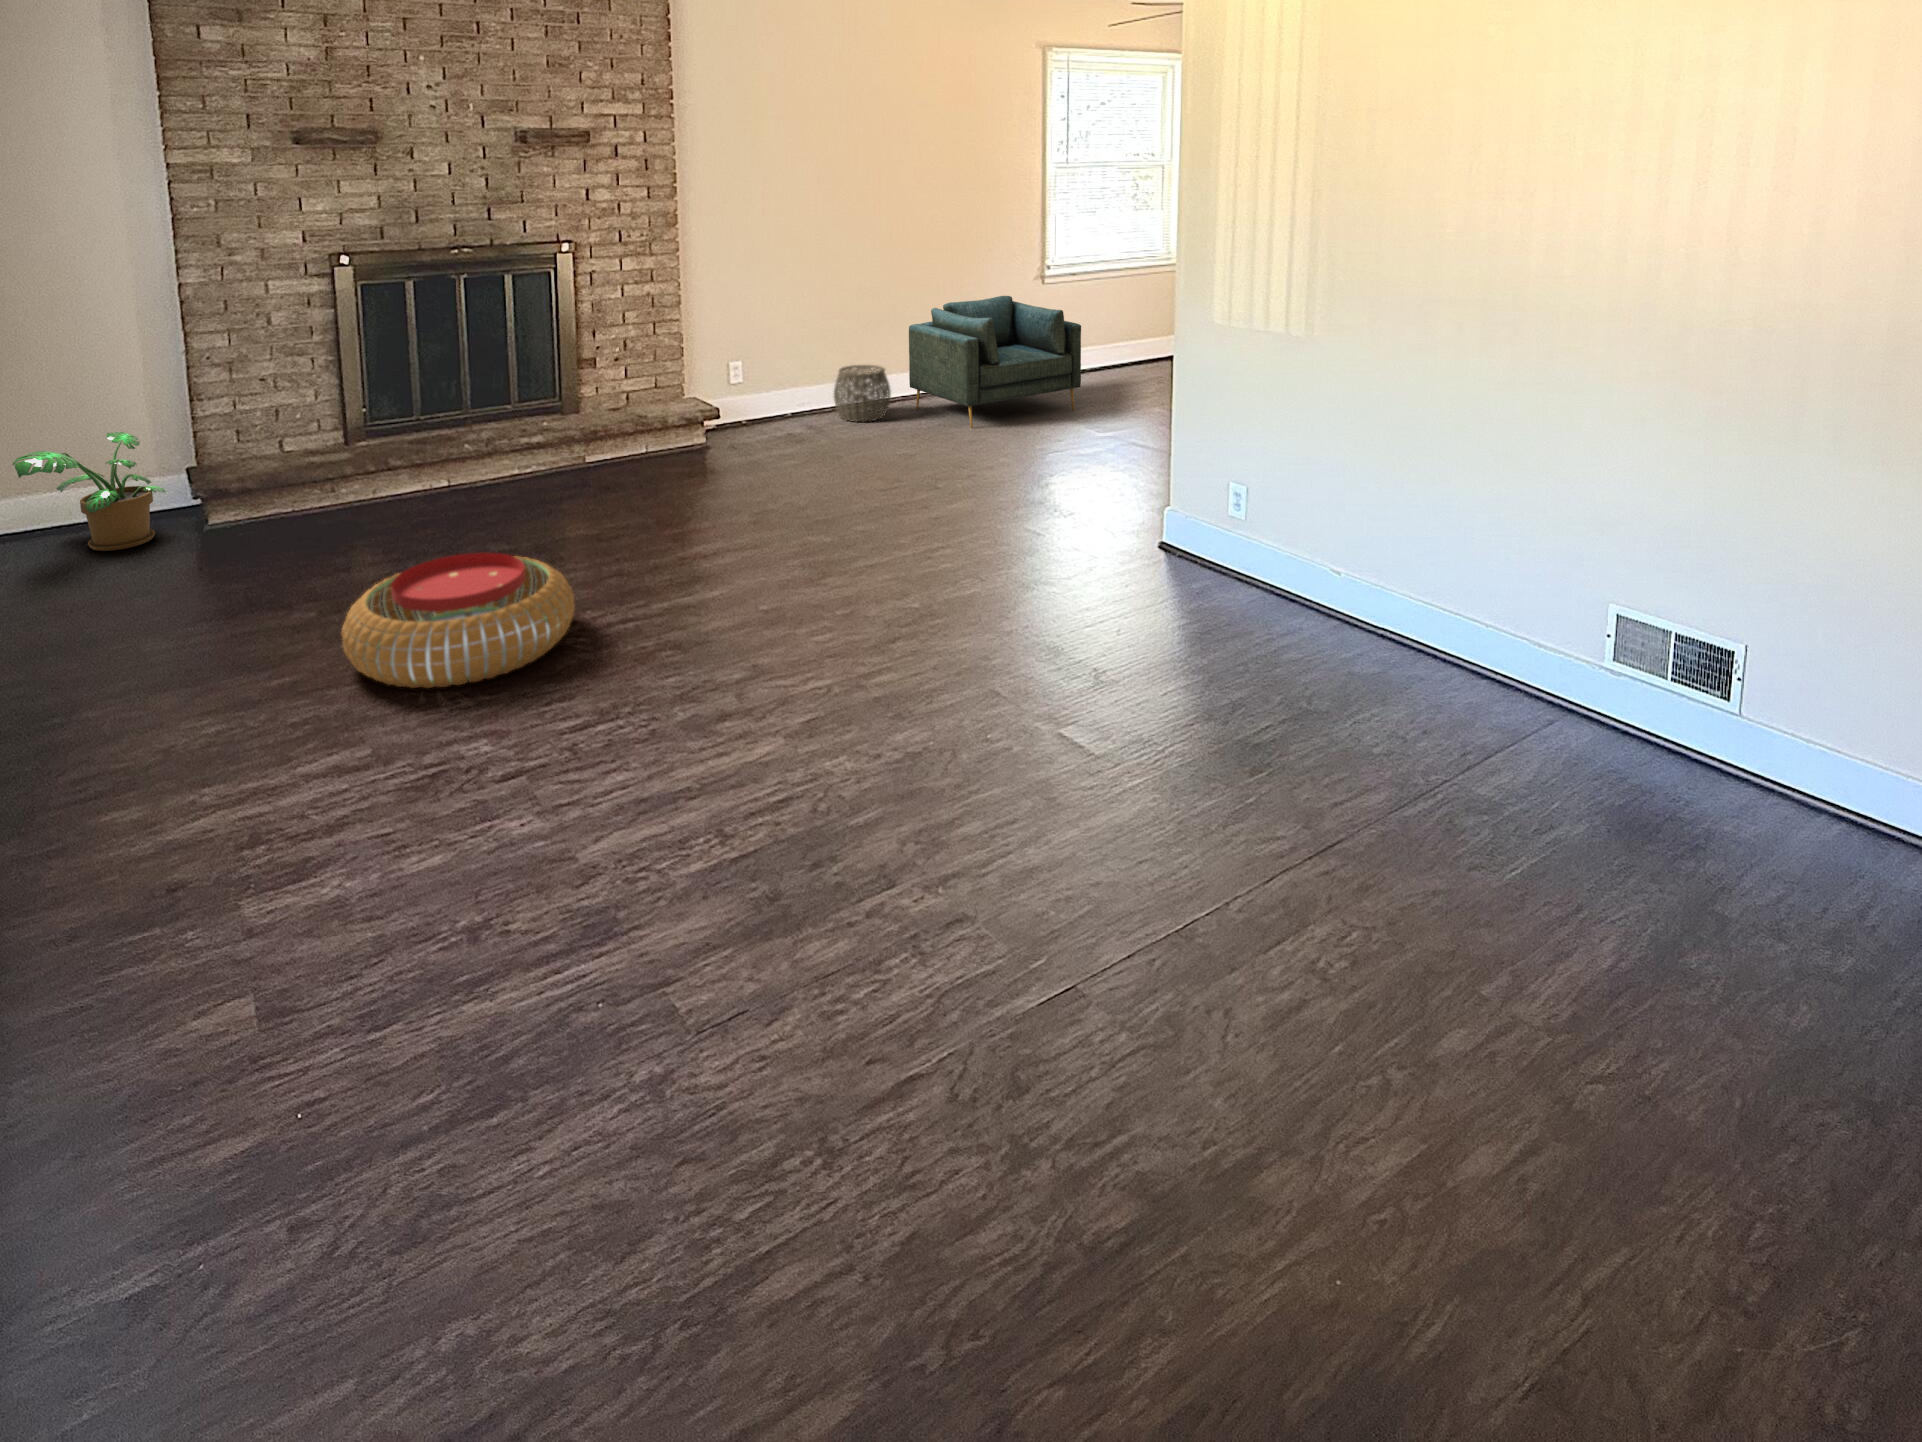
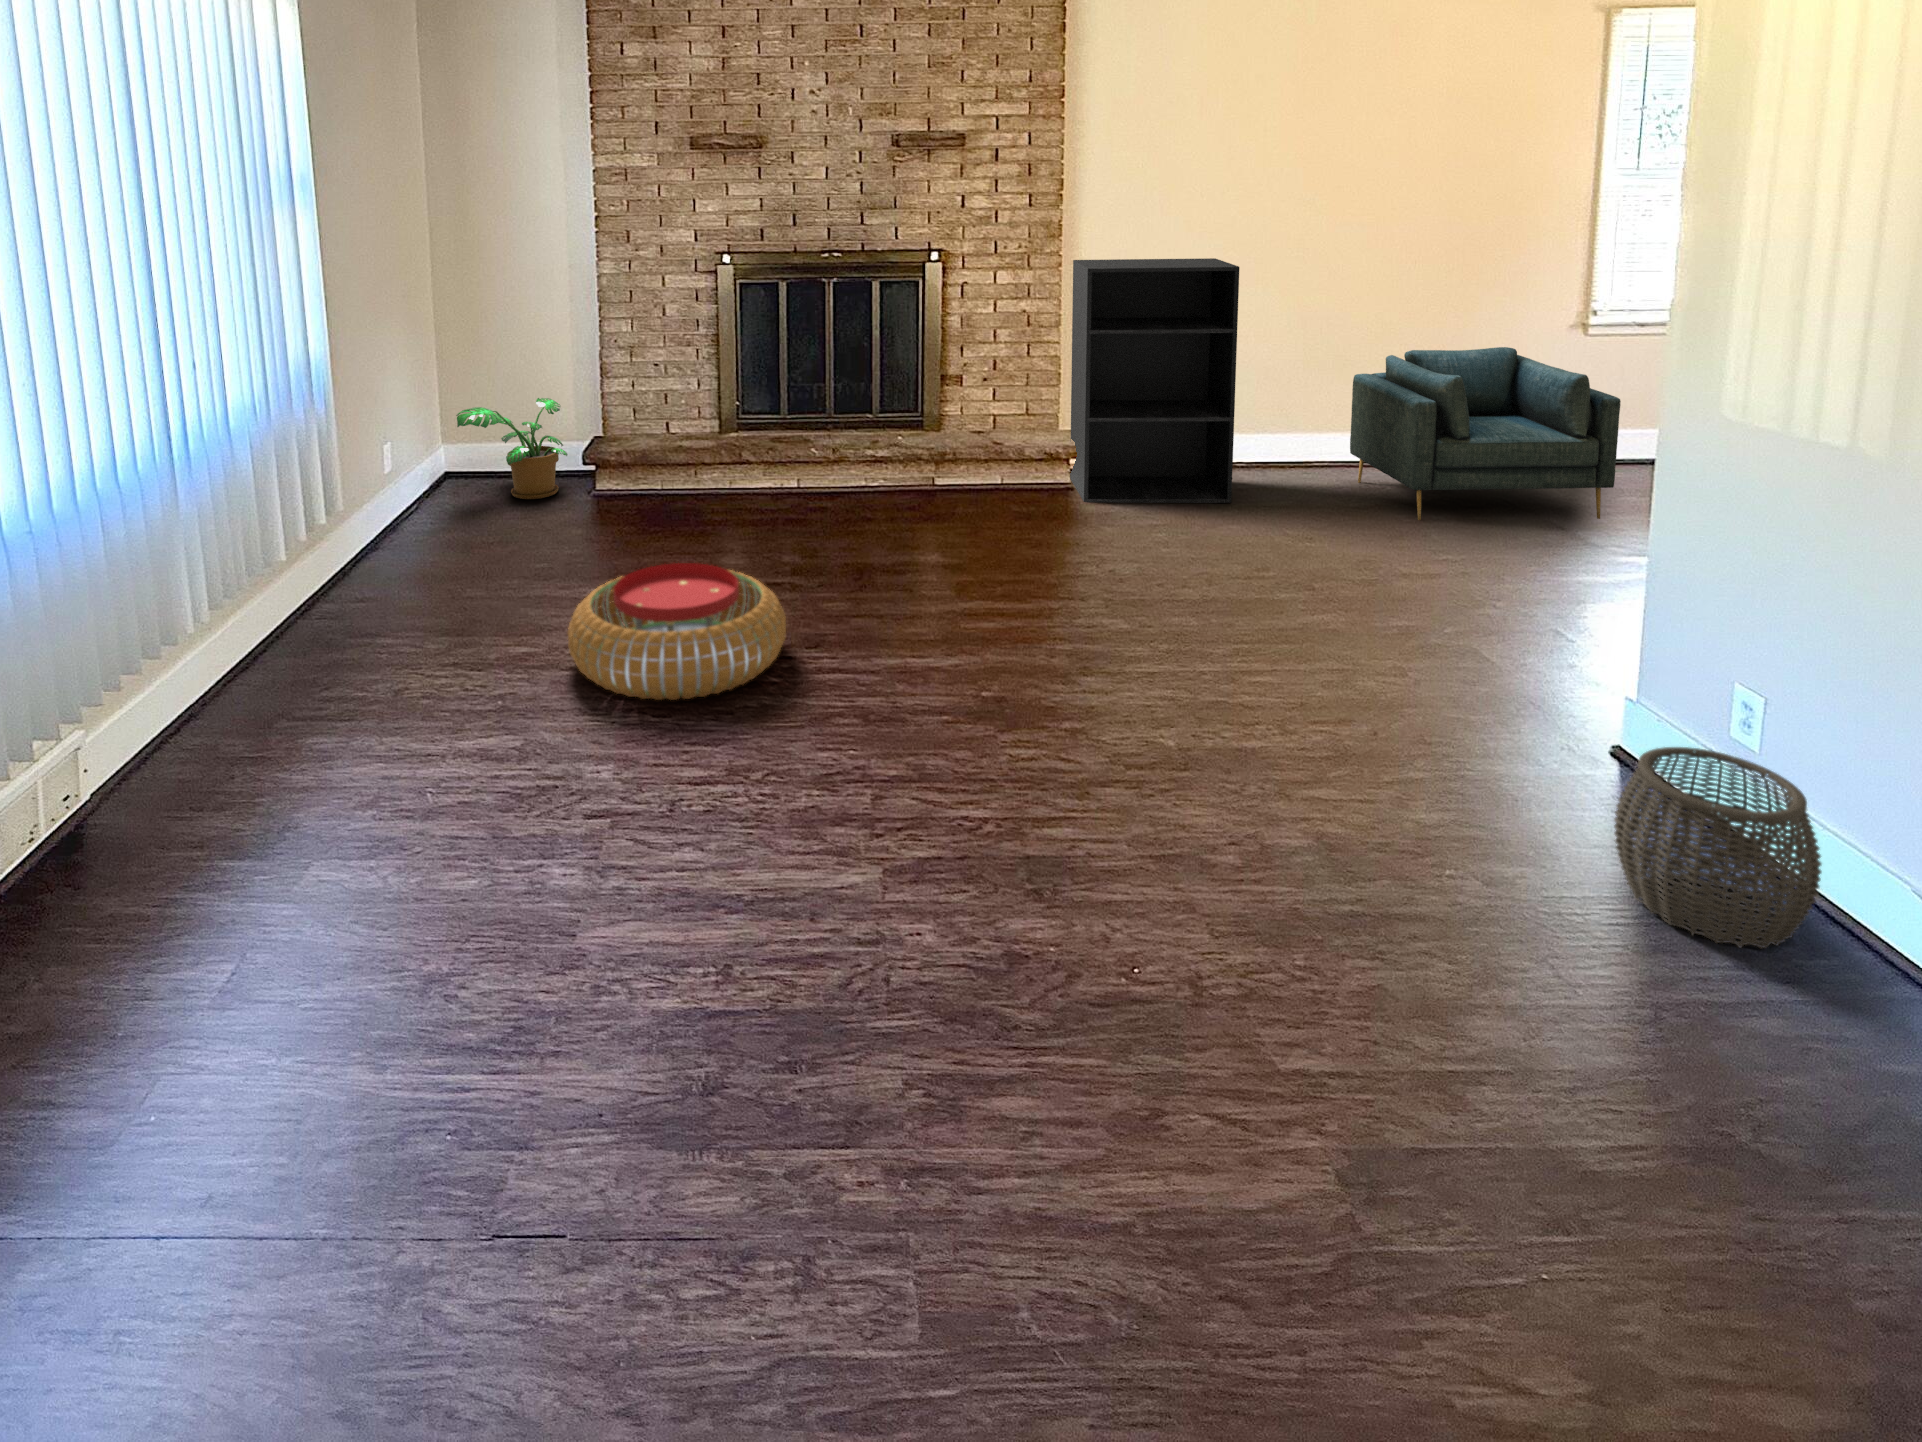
bookshelf: none [693,239,840,455] -> present [1070,258,1239,503]
woven basket: present [834,365,891,422] -> present [1614,747,1821,948]

